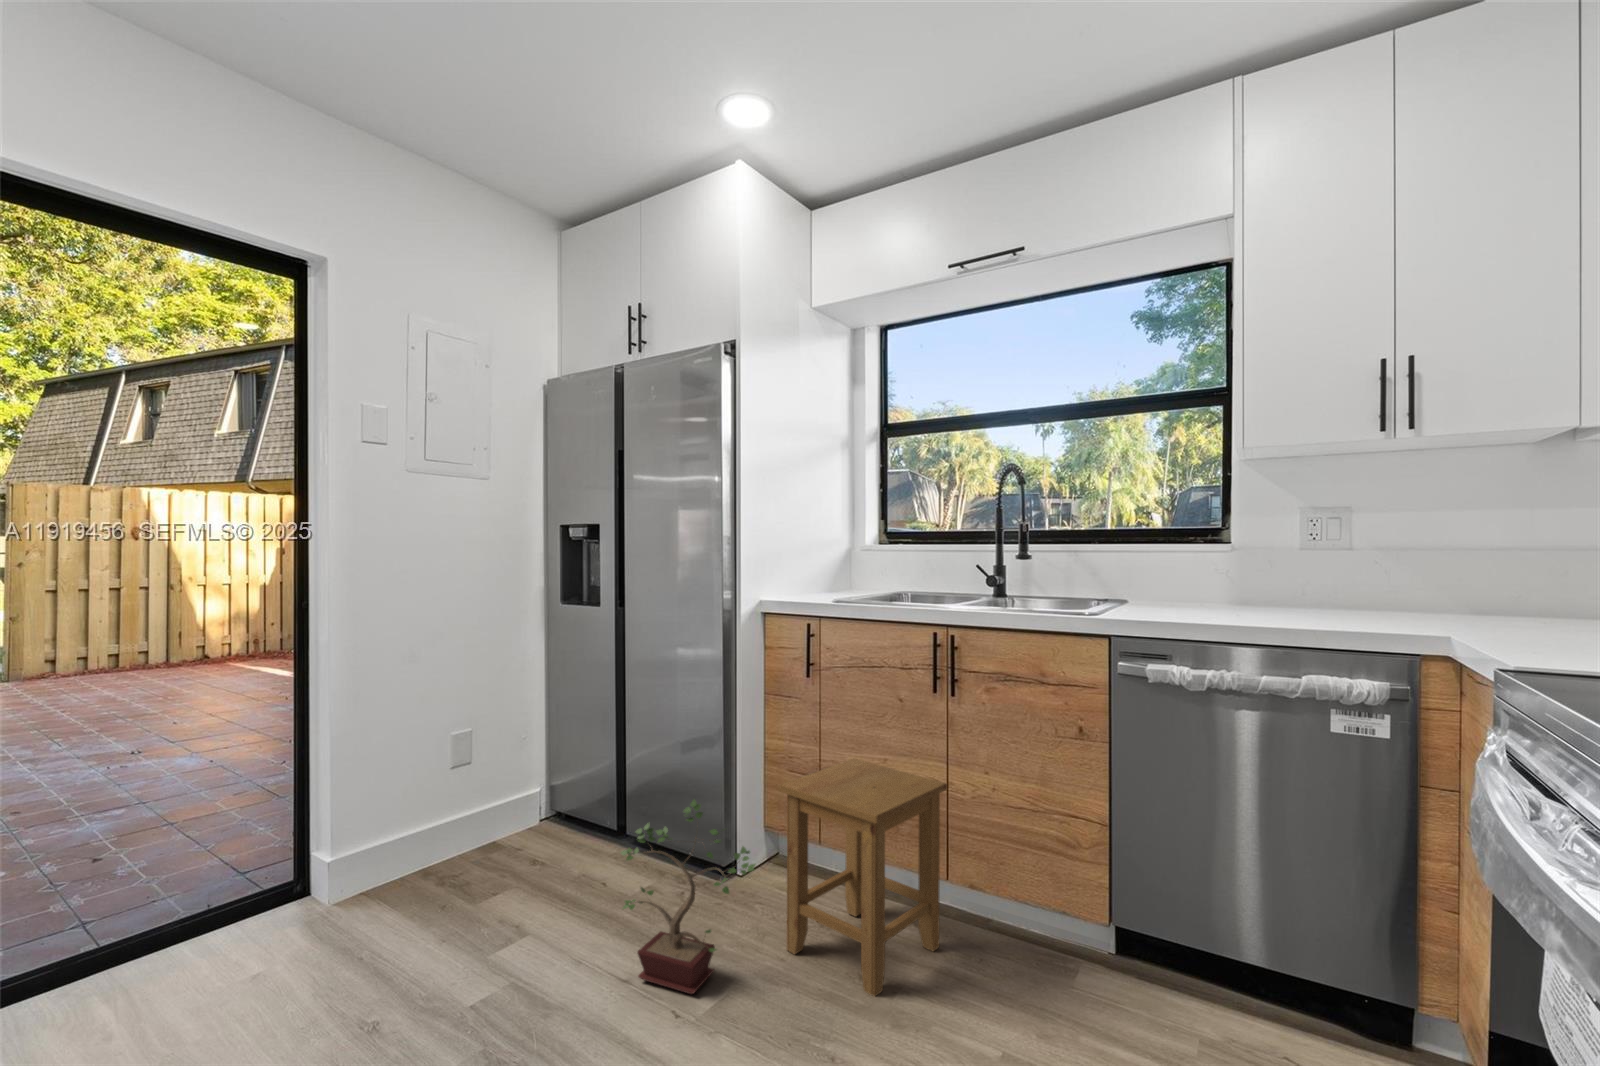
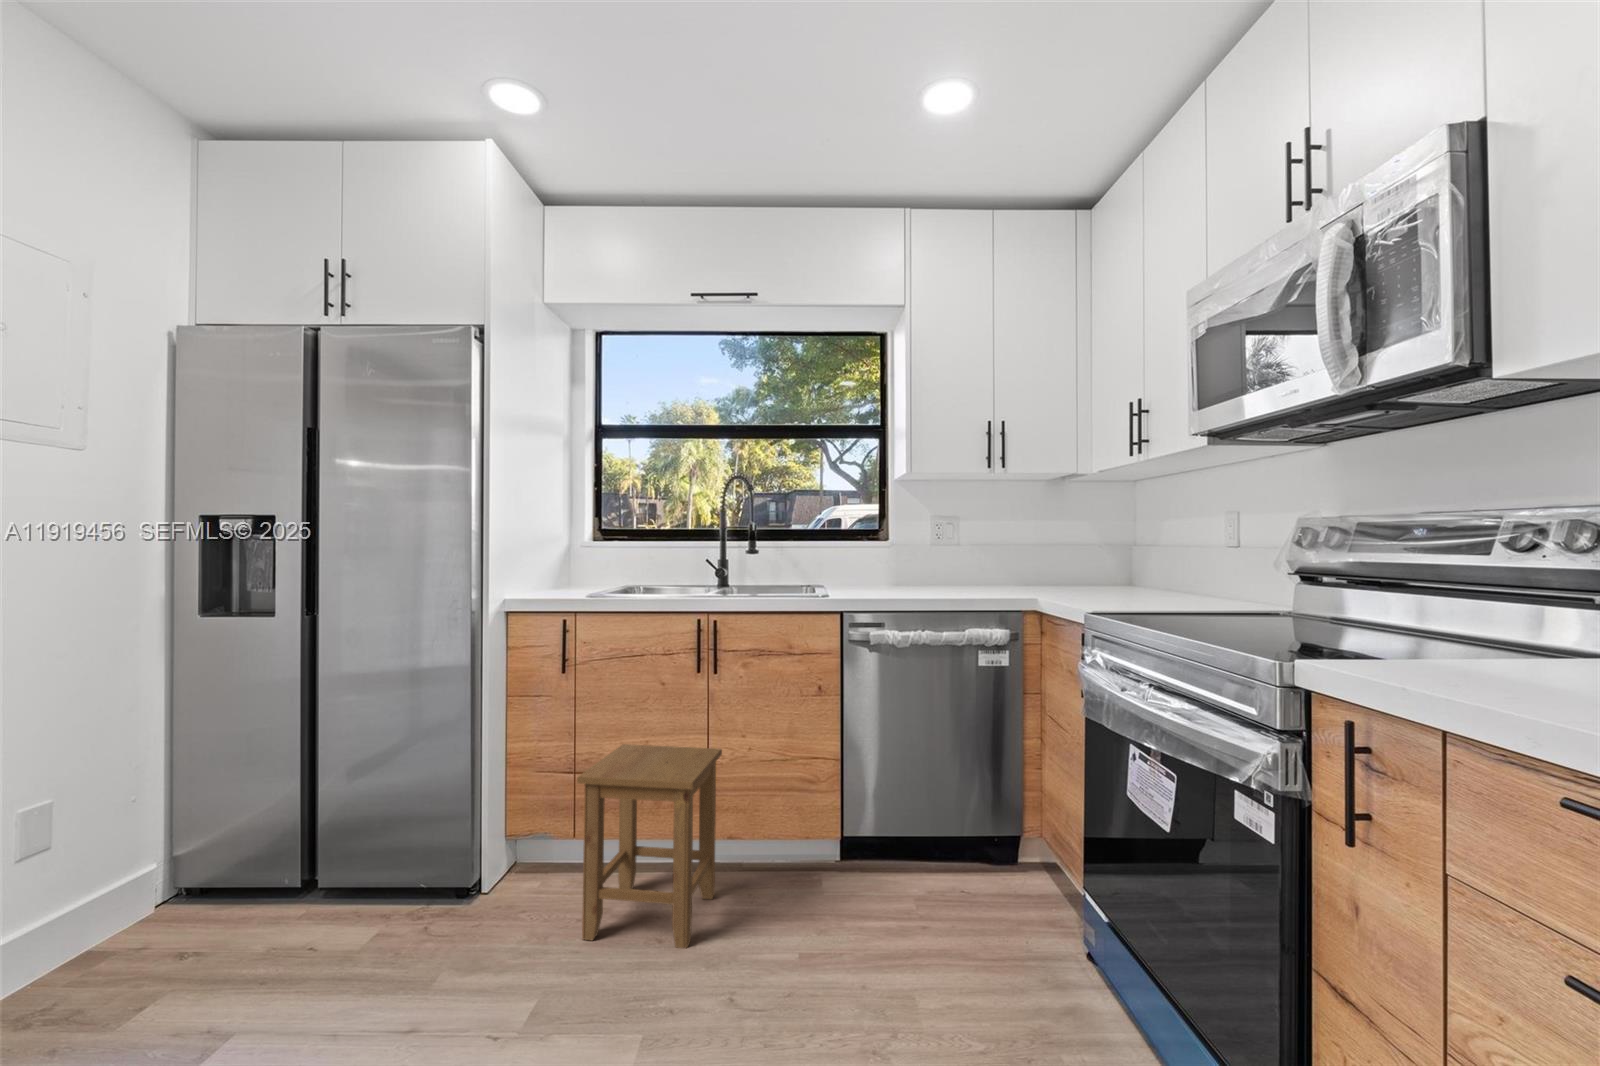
potted plant: present [621,800,755,994] -> none [408,803,595,1016]

